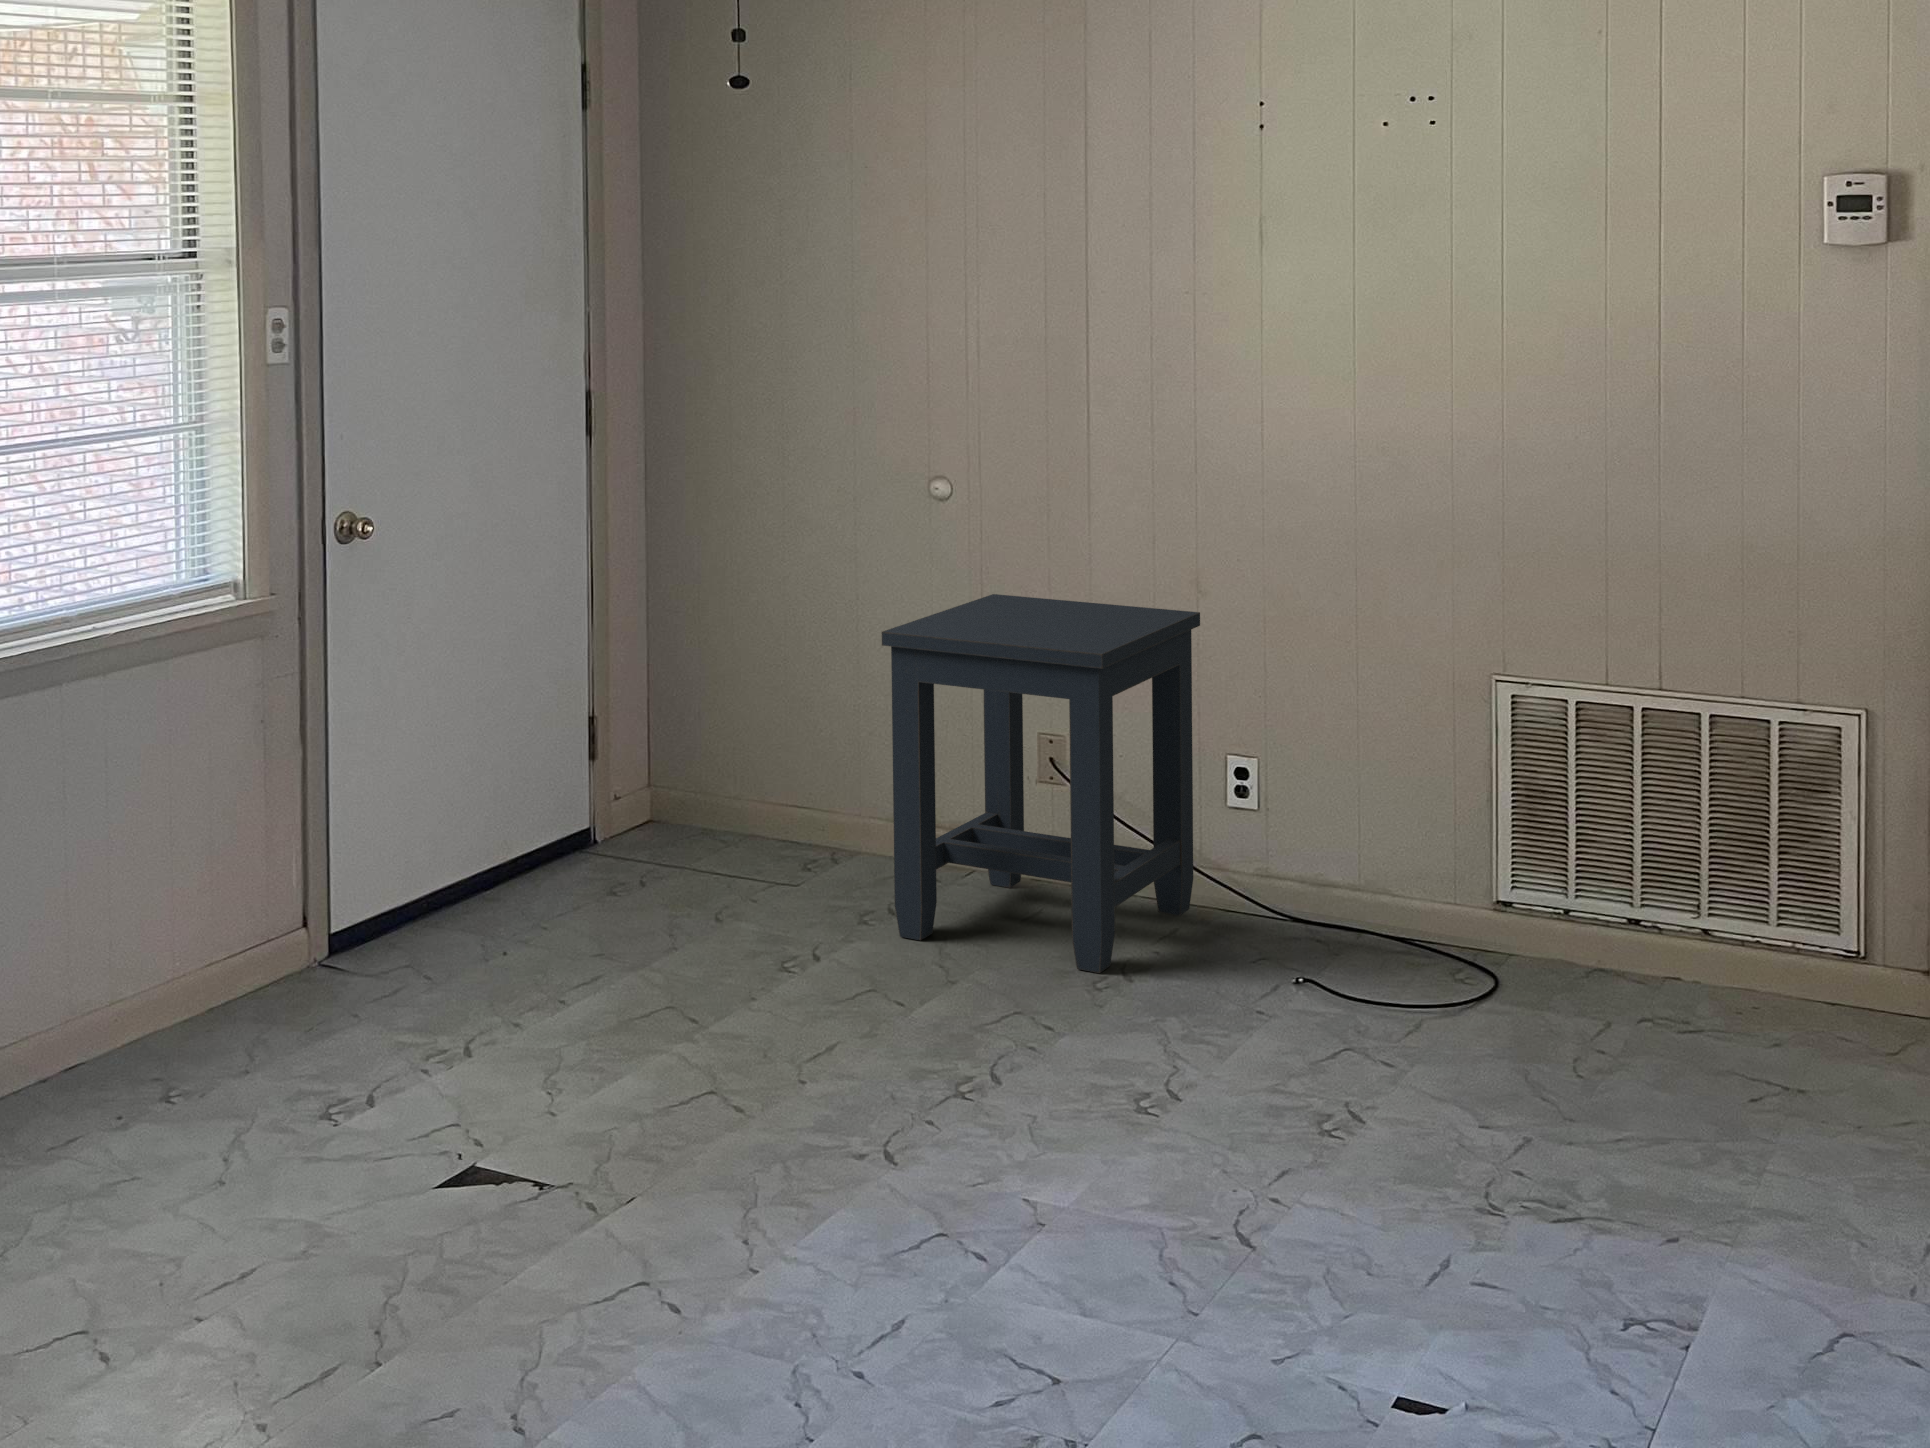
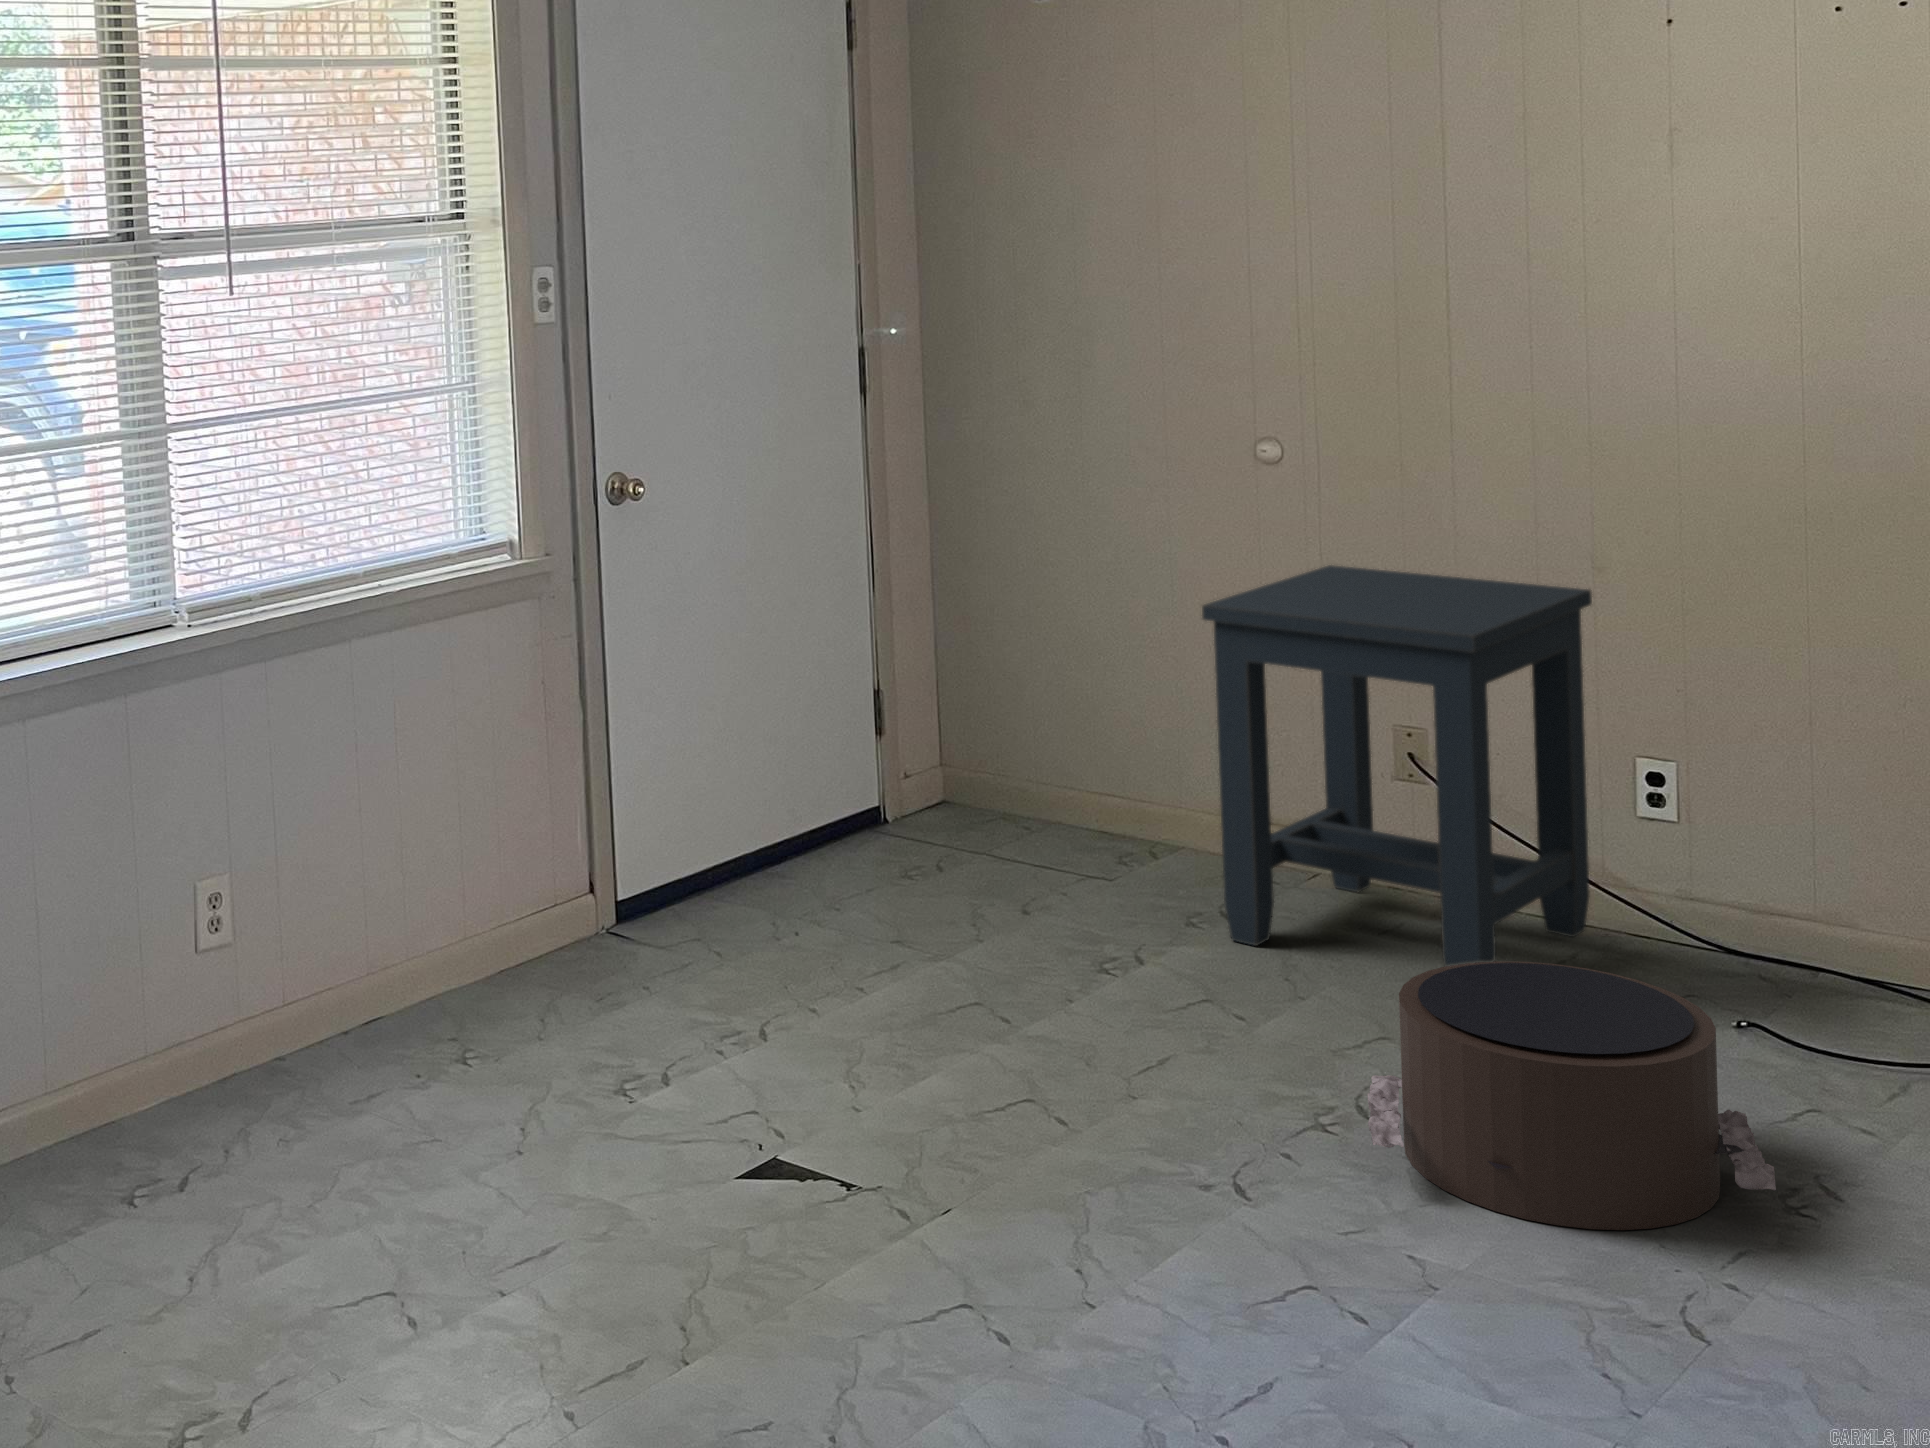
pouf: none [998,936,1310,1160] -> present [1367,961,1776,1230]

